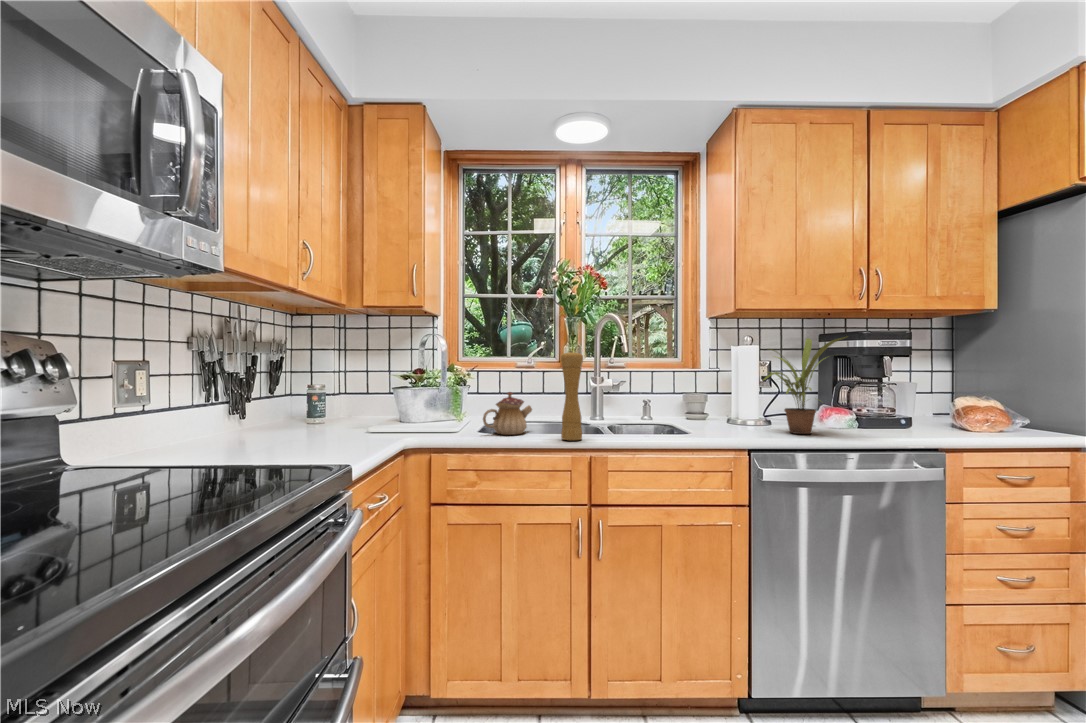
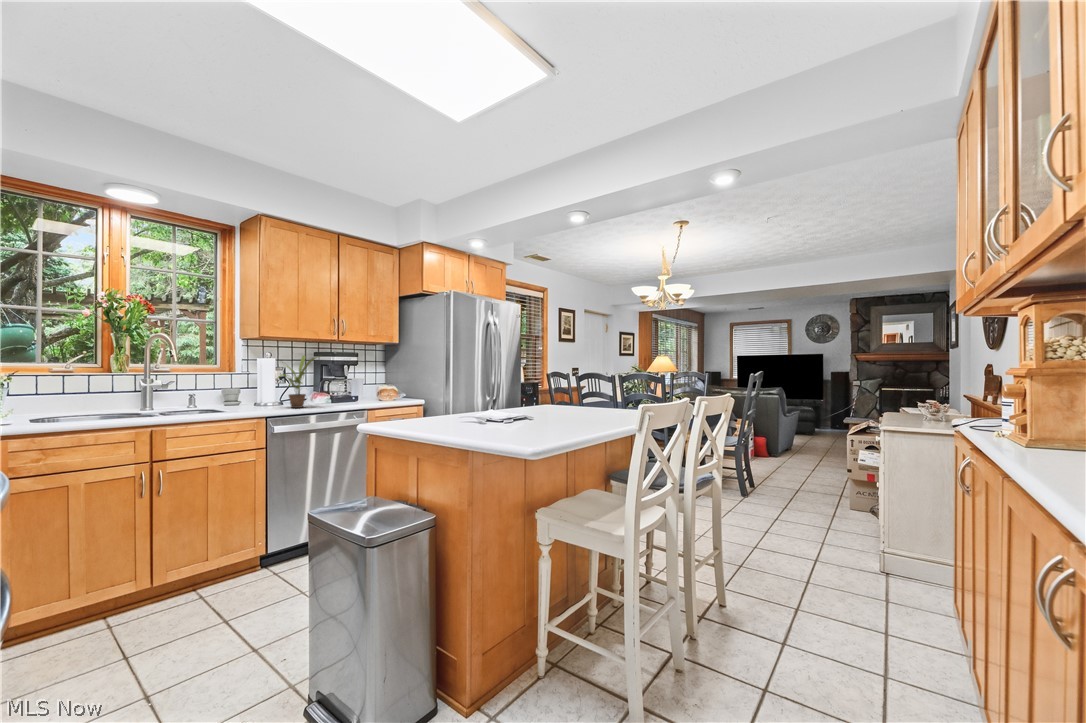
pepper mill: present [561,351,583,440] -> none [125,361,145,421]
teapot: present [483,392,532,435] -> none [40,391,90,423]

